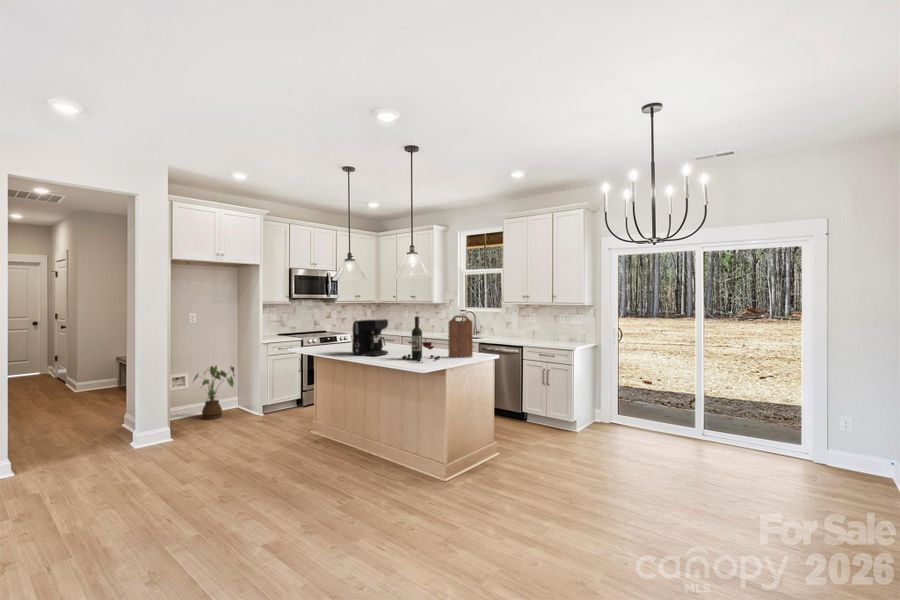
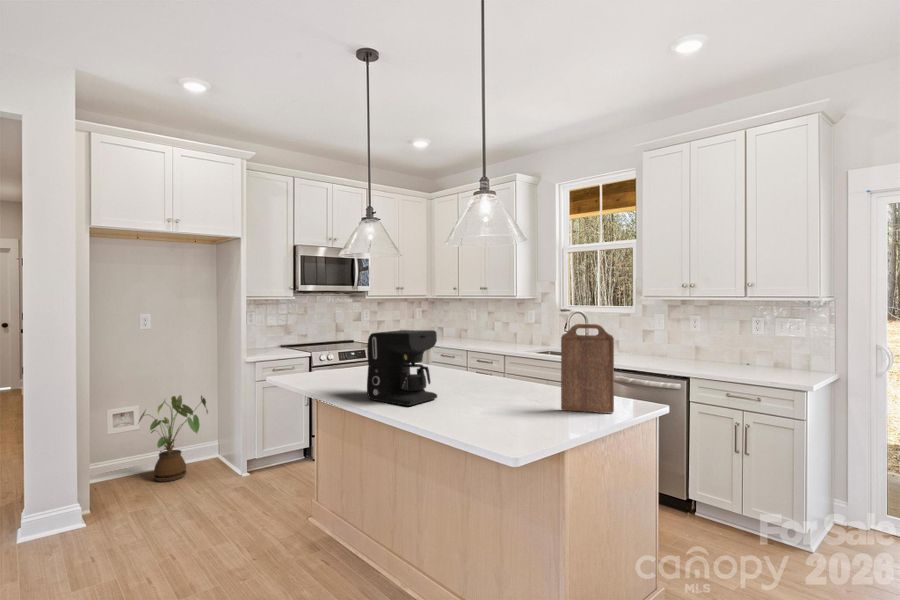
wine bottle: present [402,316,440,361] -> none [464,326,546,431]

